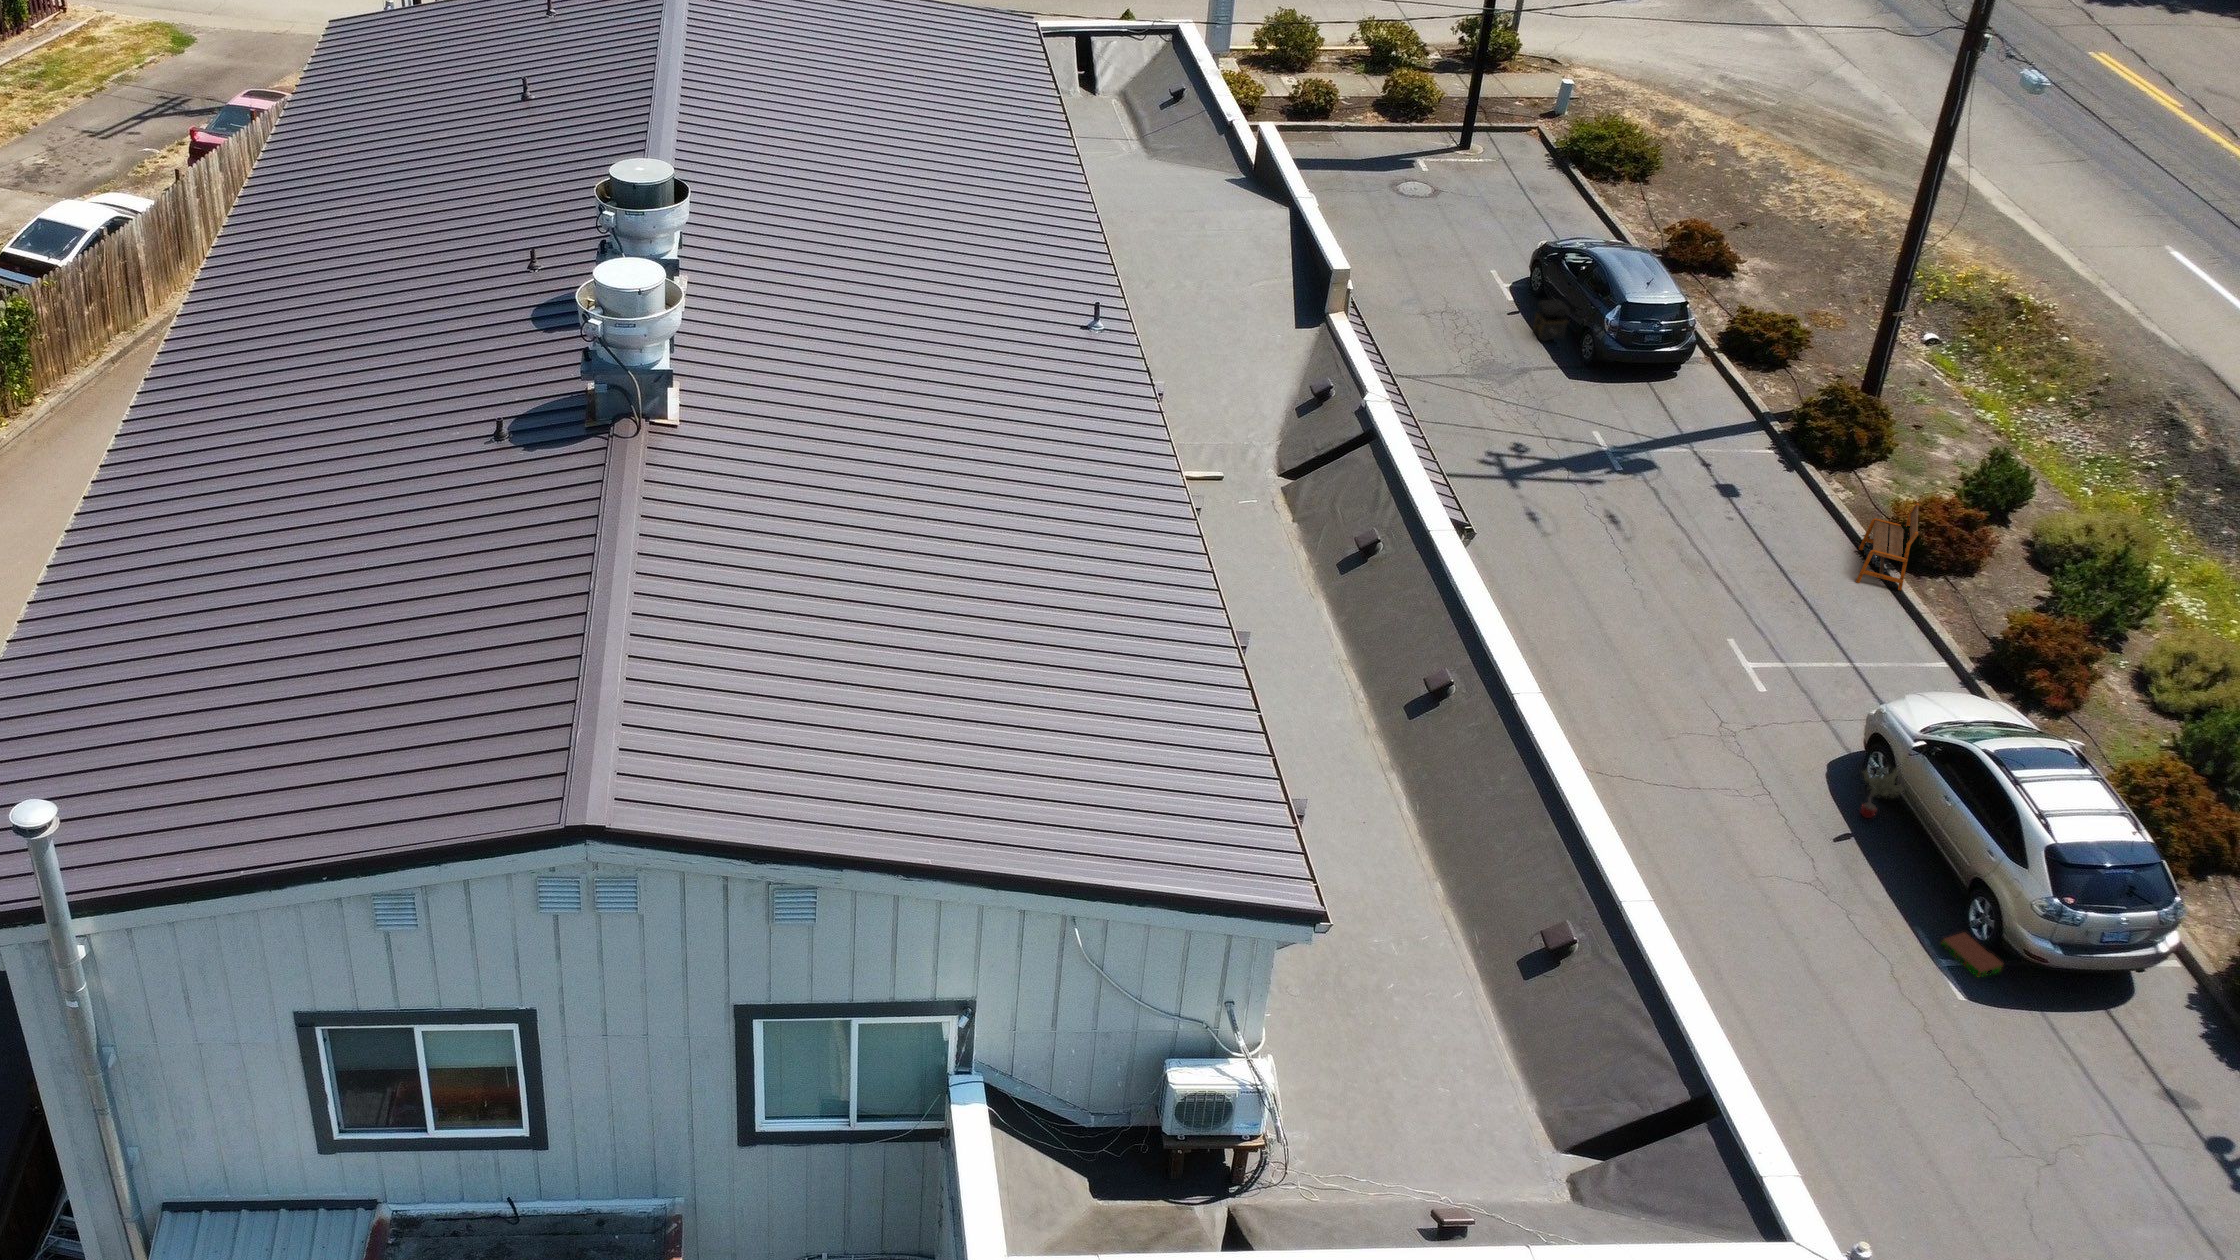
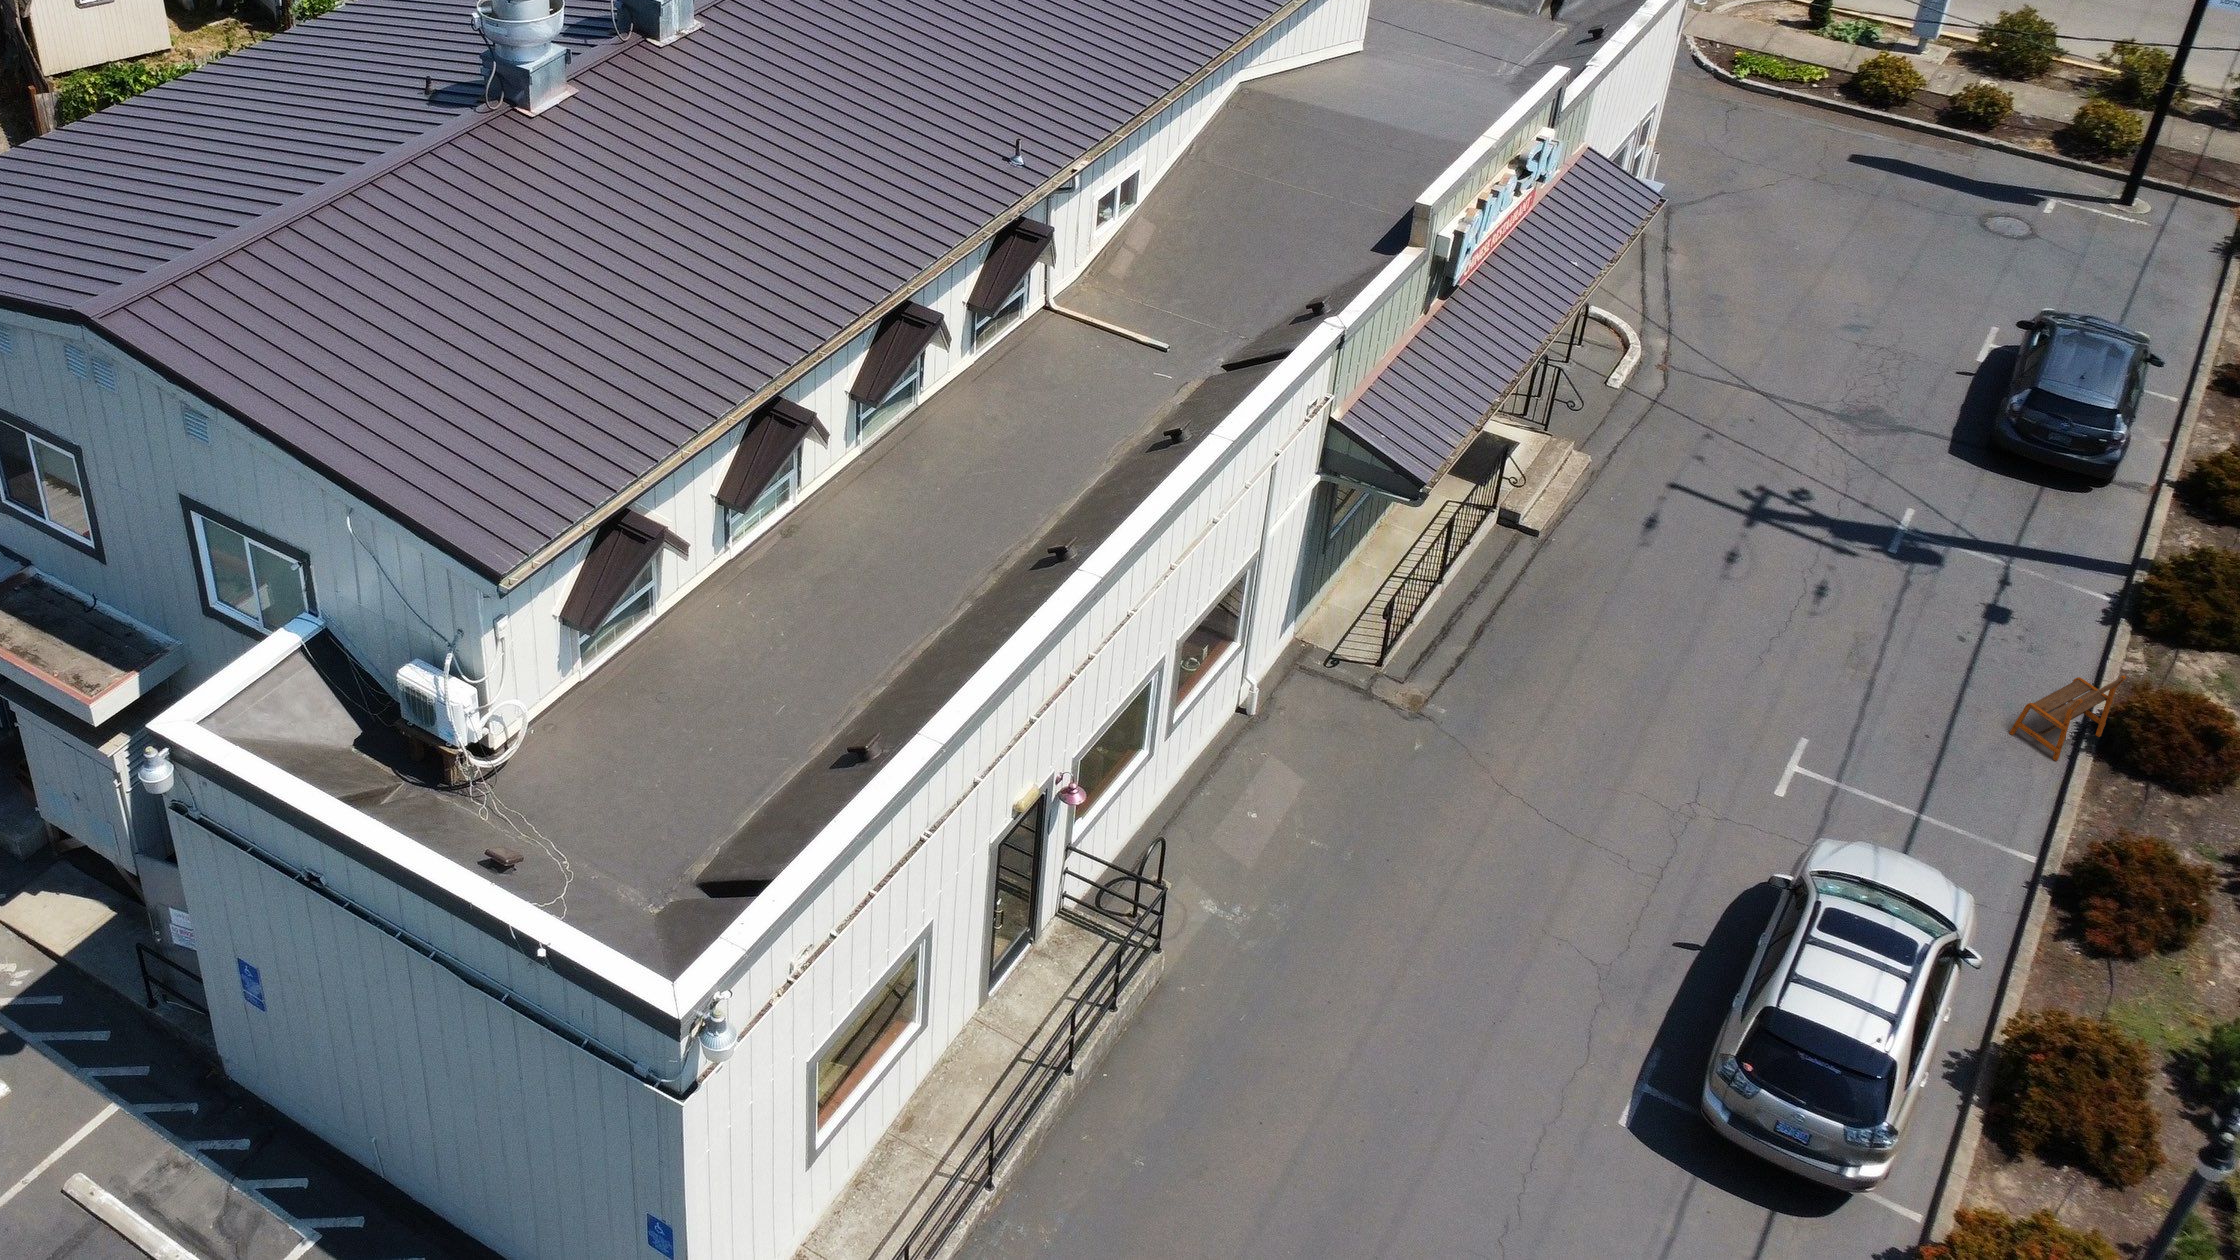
toolbox: present [1533,300,1570,341] -> none [1928,353,1972,403]
potted tree: present [1861,767,1903,818] -> none [1718,874,1761,929]
storage bin: present [1943,933,2002,977] -> none [1654,1053,1692,1109]

